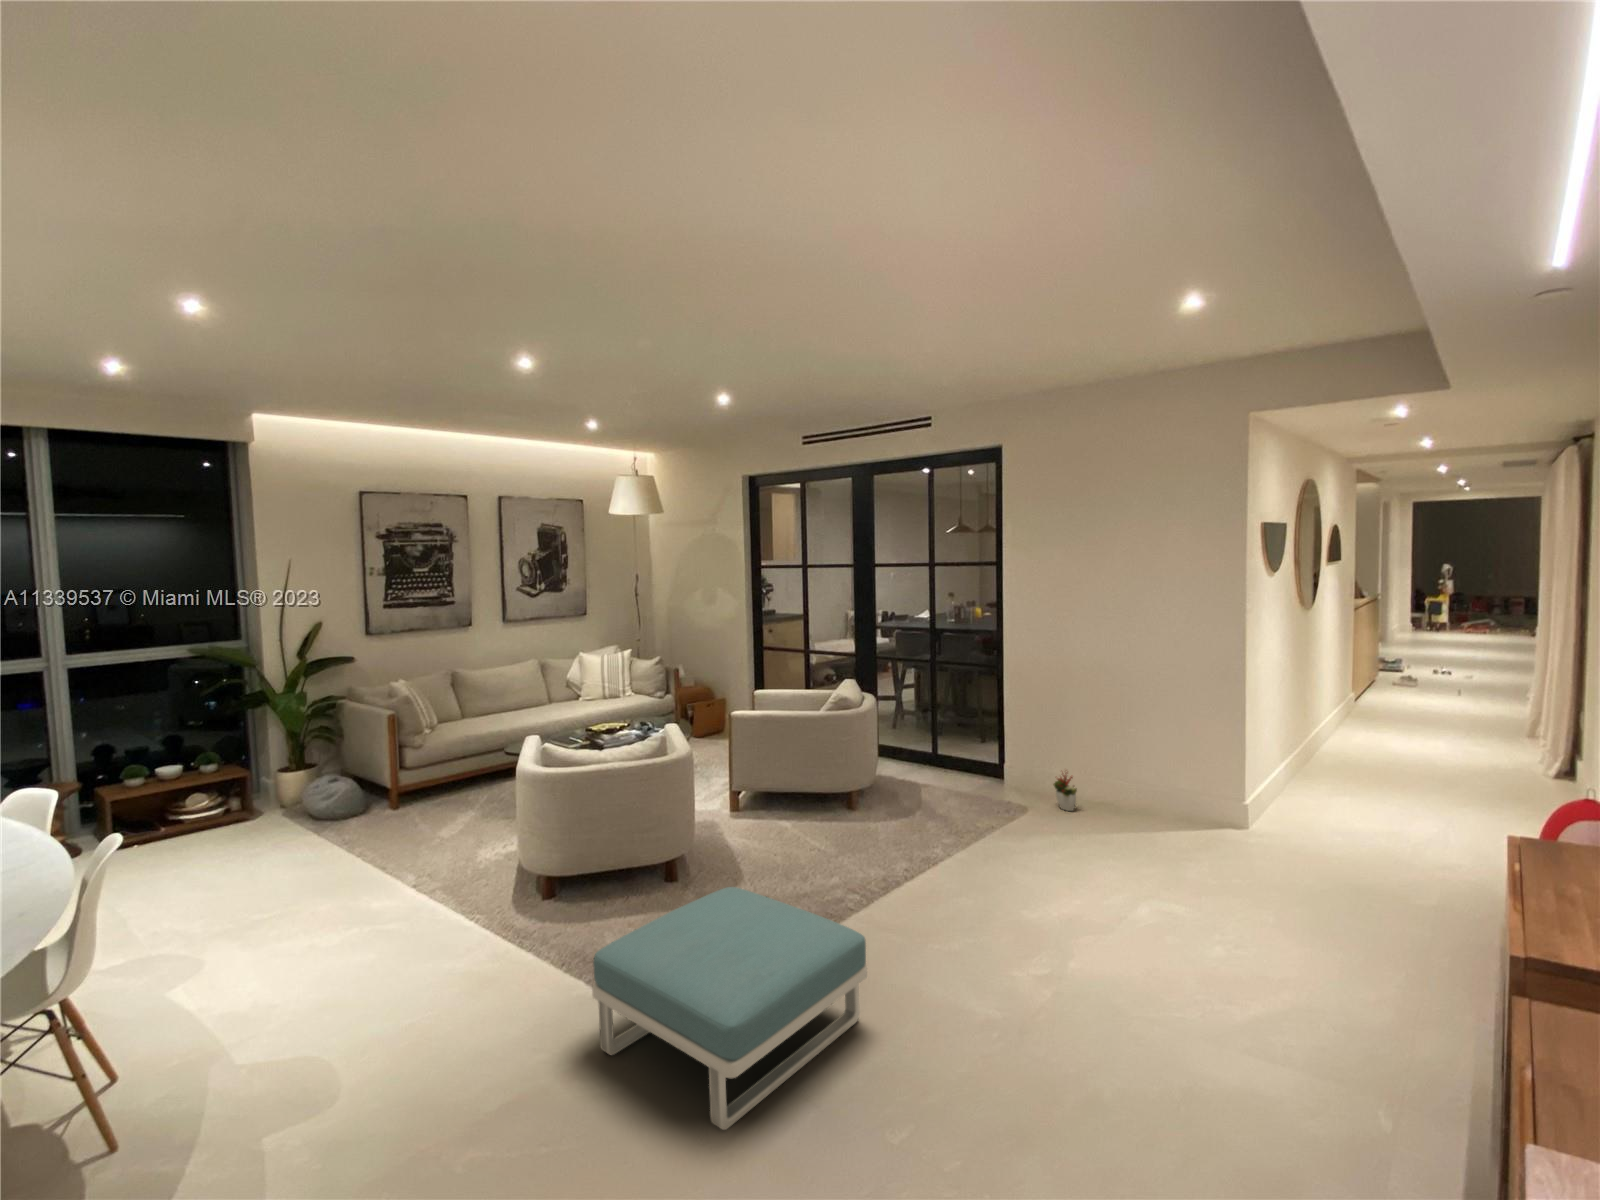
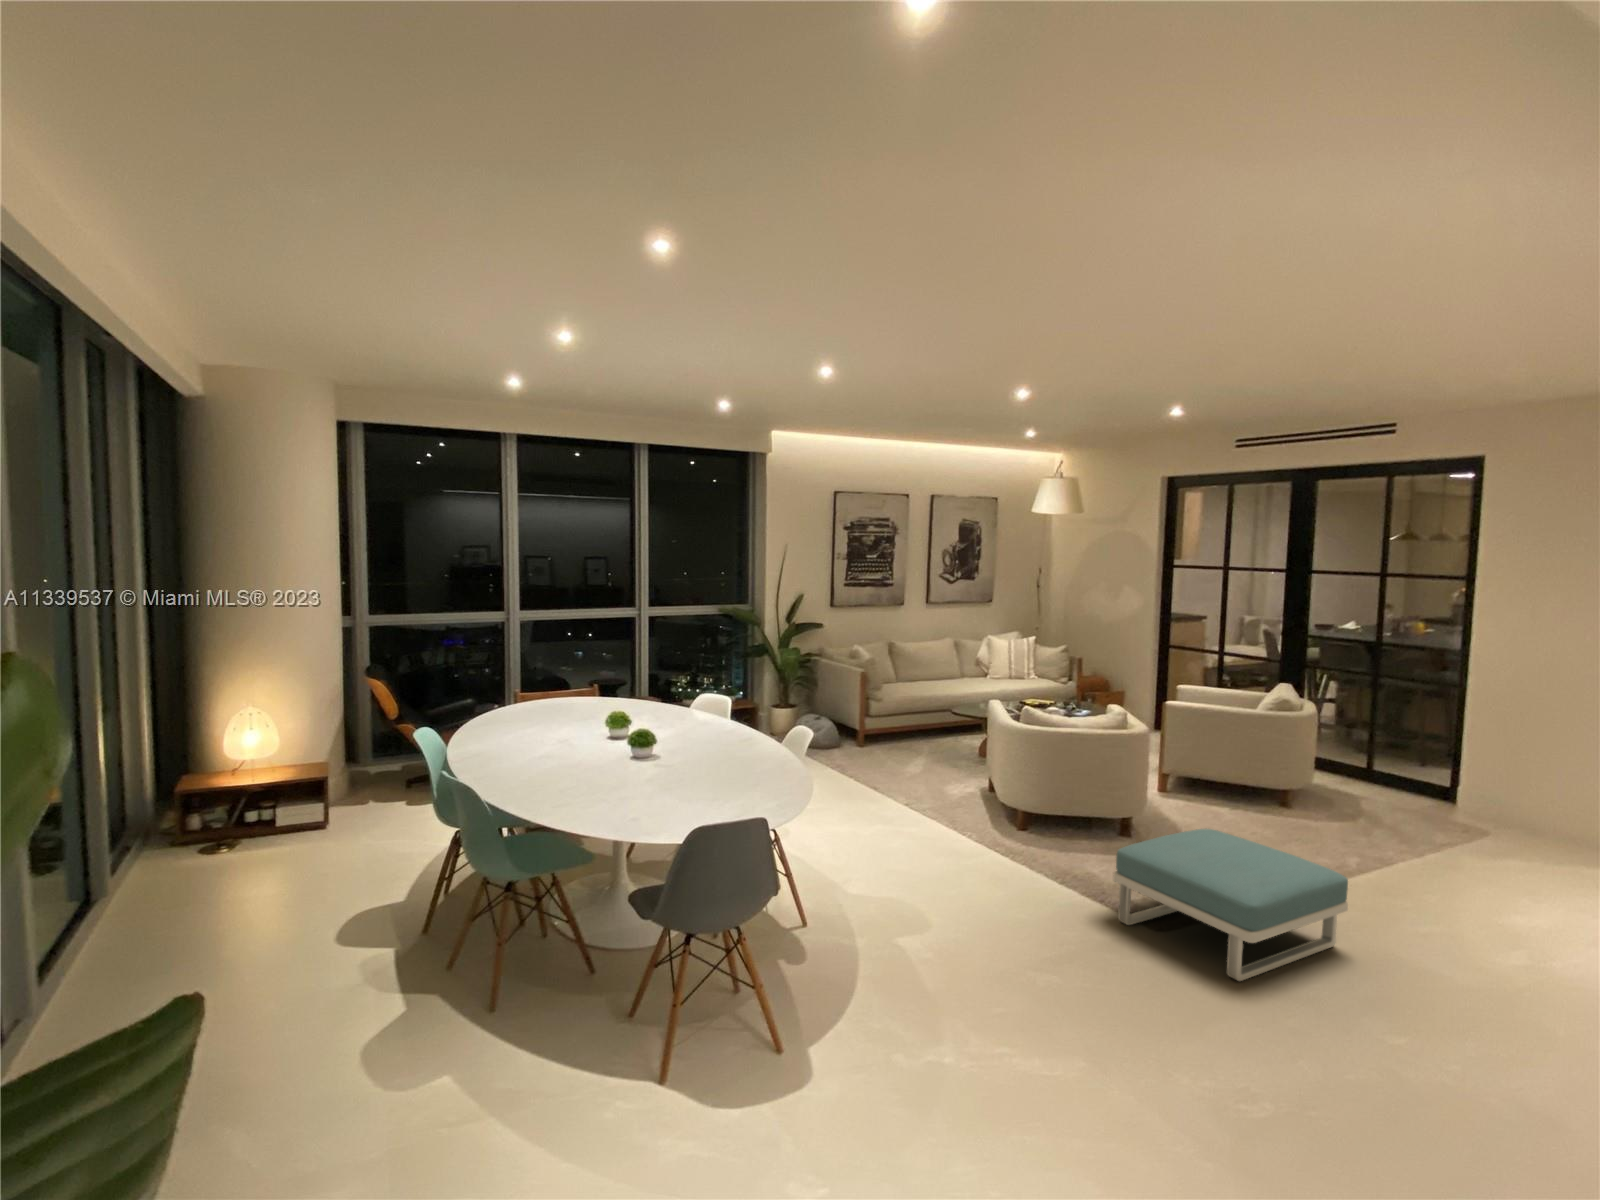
decorative plant: present [1053,773,1077,811] -> none [1521,796,1552,840]

